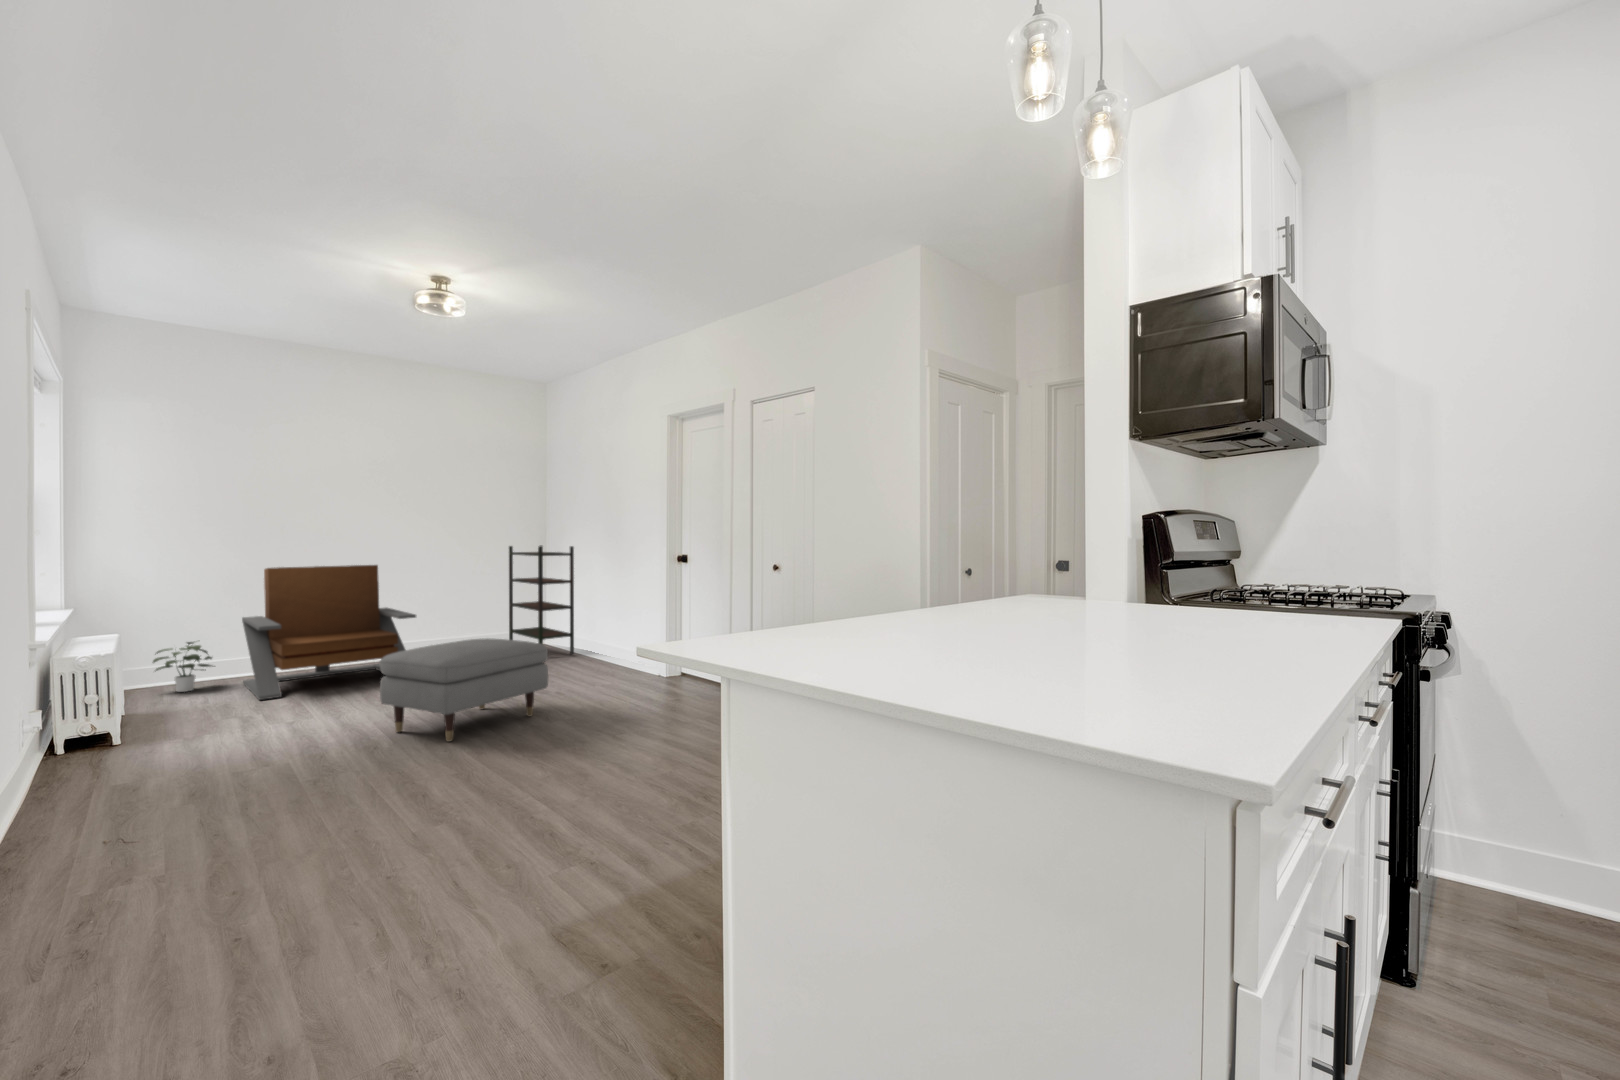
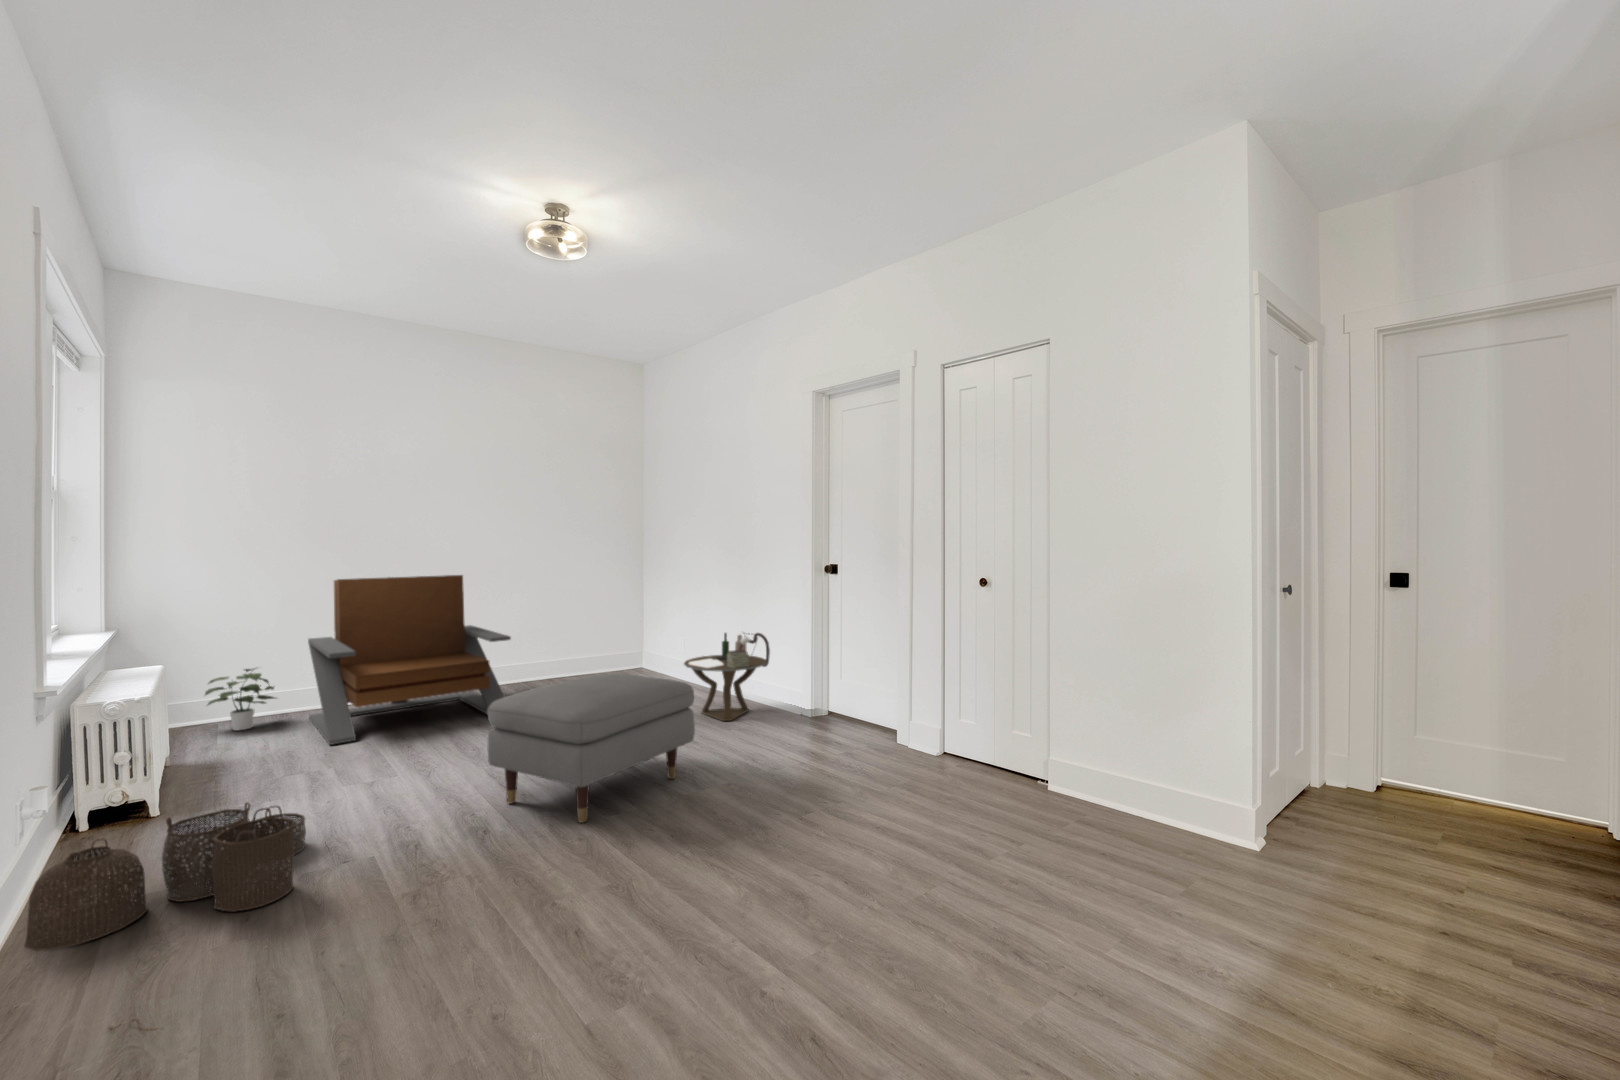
bookshelf: present [509,545,574,654] -> none [605,551,683,687]
side table: none [560,610,635,681] -> present [684,633,770,721]
woven basket: none [34,721,237,811] -> present [24,802,306,951]

